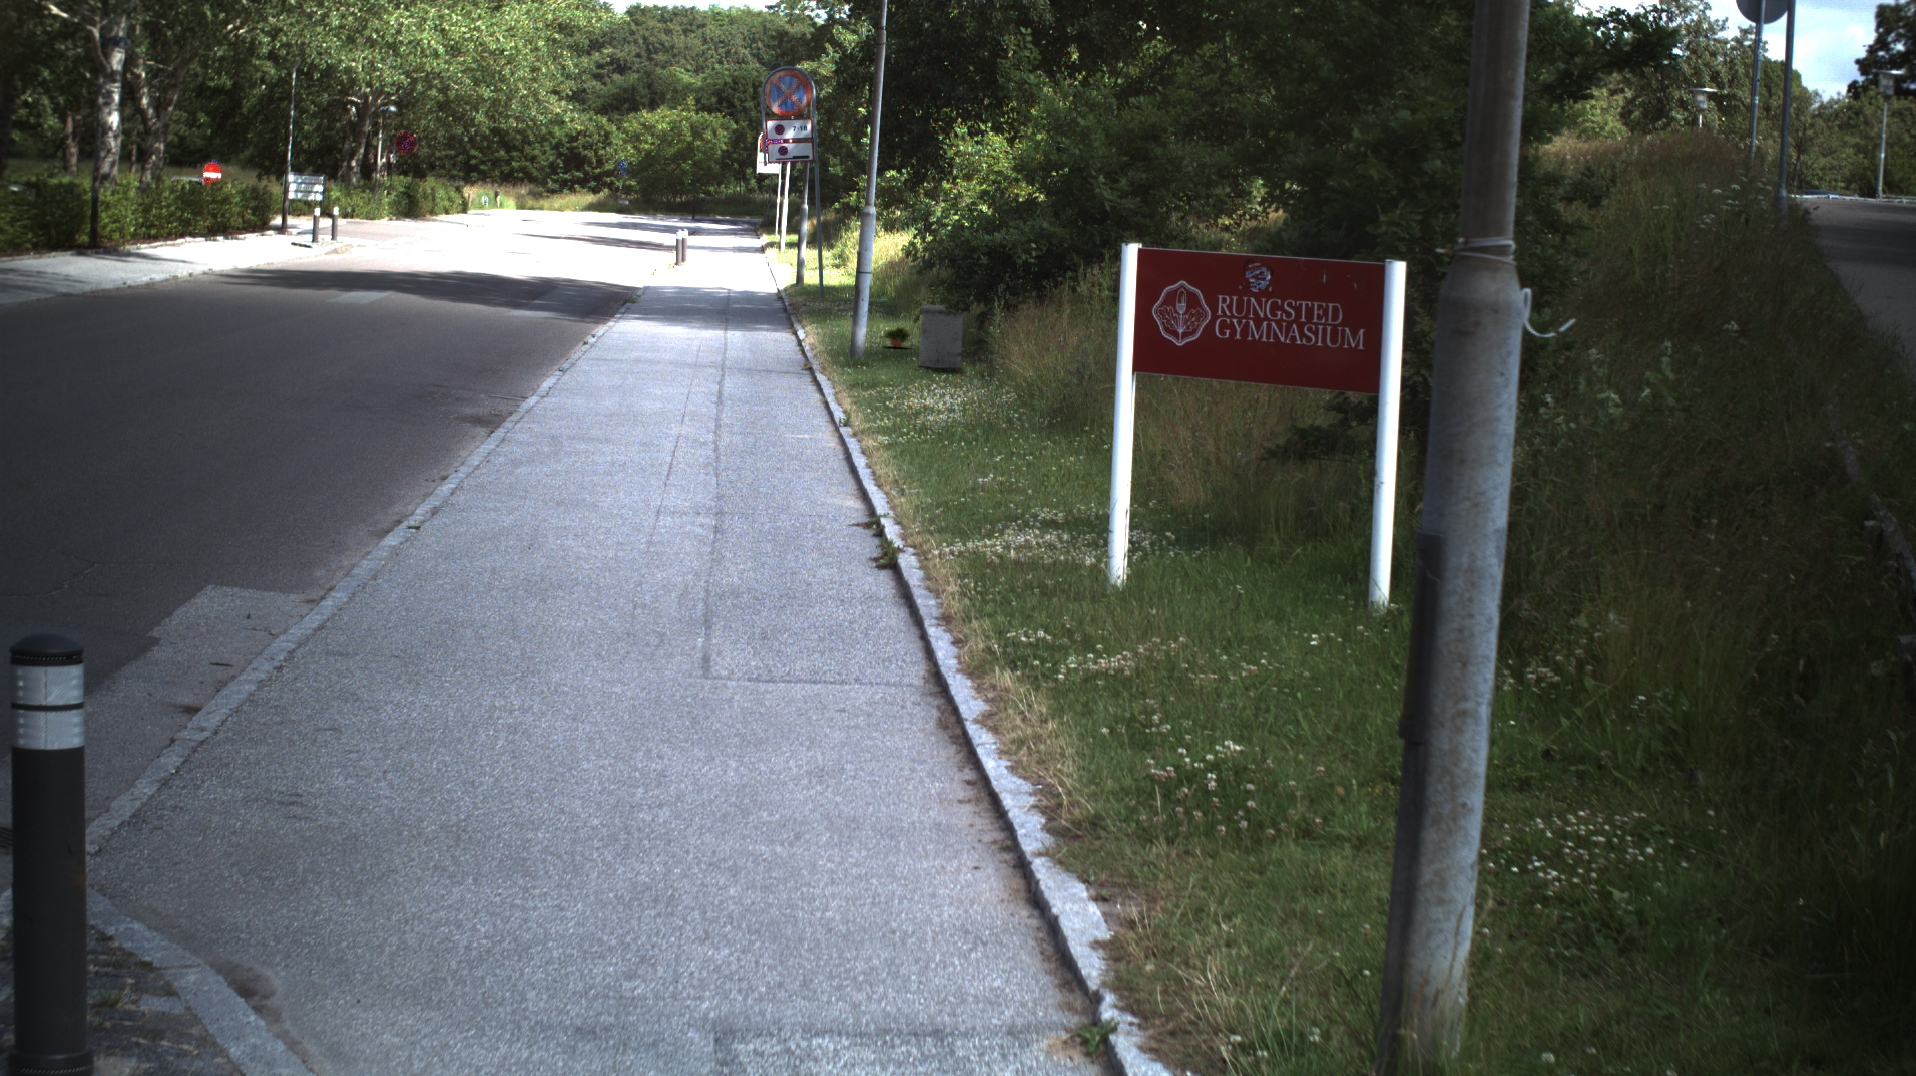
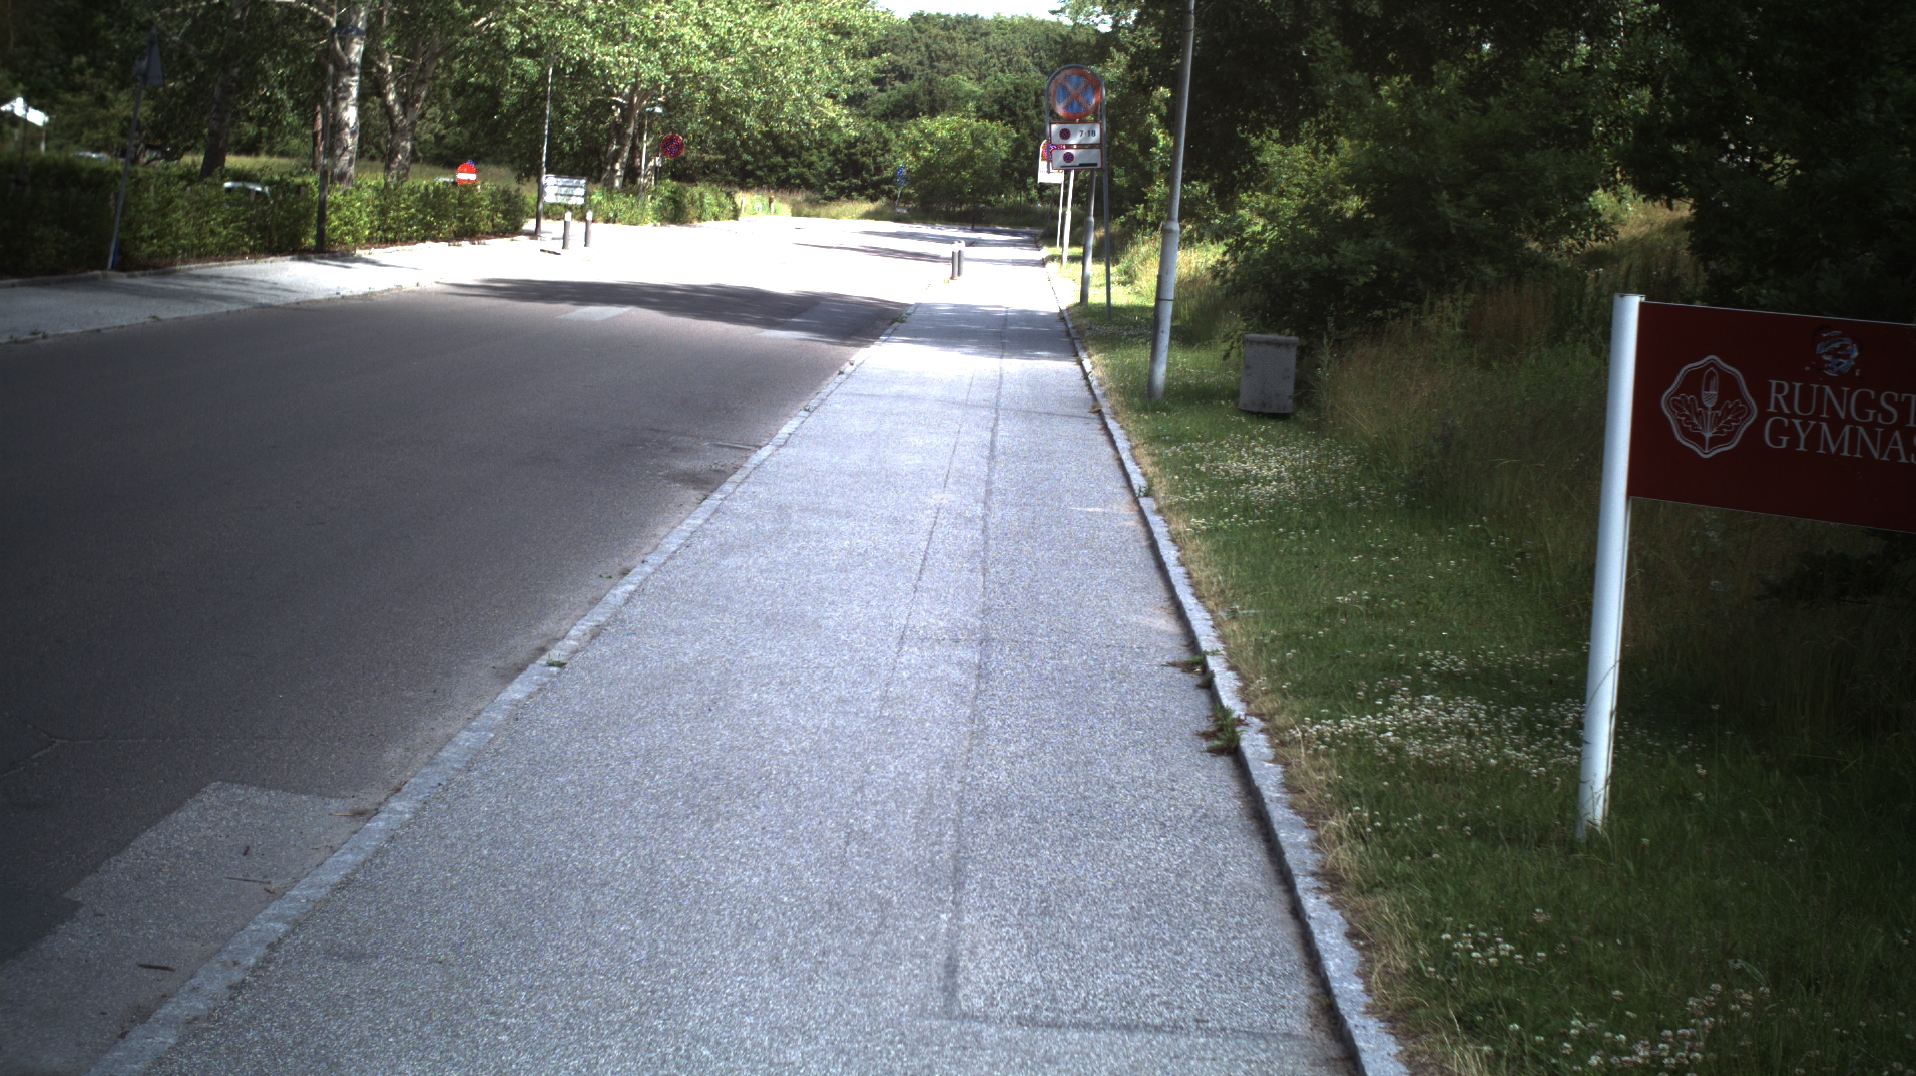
potted plant: present [880,327,910,347] -> none [1187,357,1232,384]

